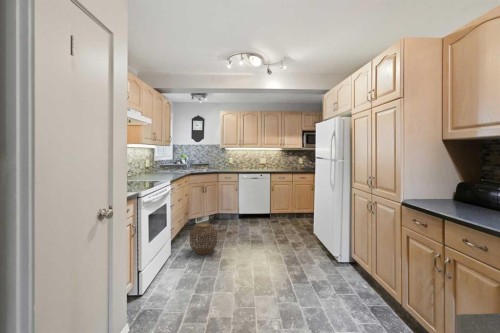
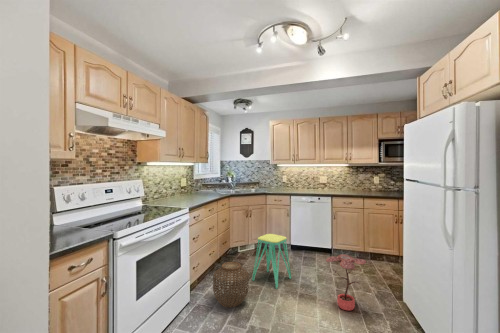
stool: none [215,203,244,241] -> present [252,234,291,289]
potted plant: none [271,212,297,247] -> present [326,254,366,311]

